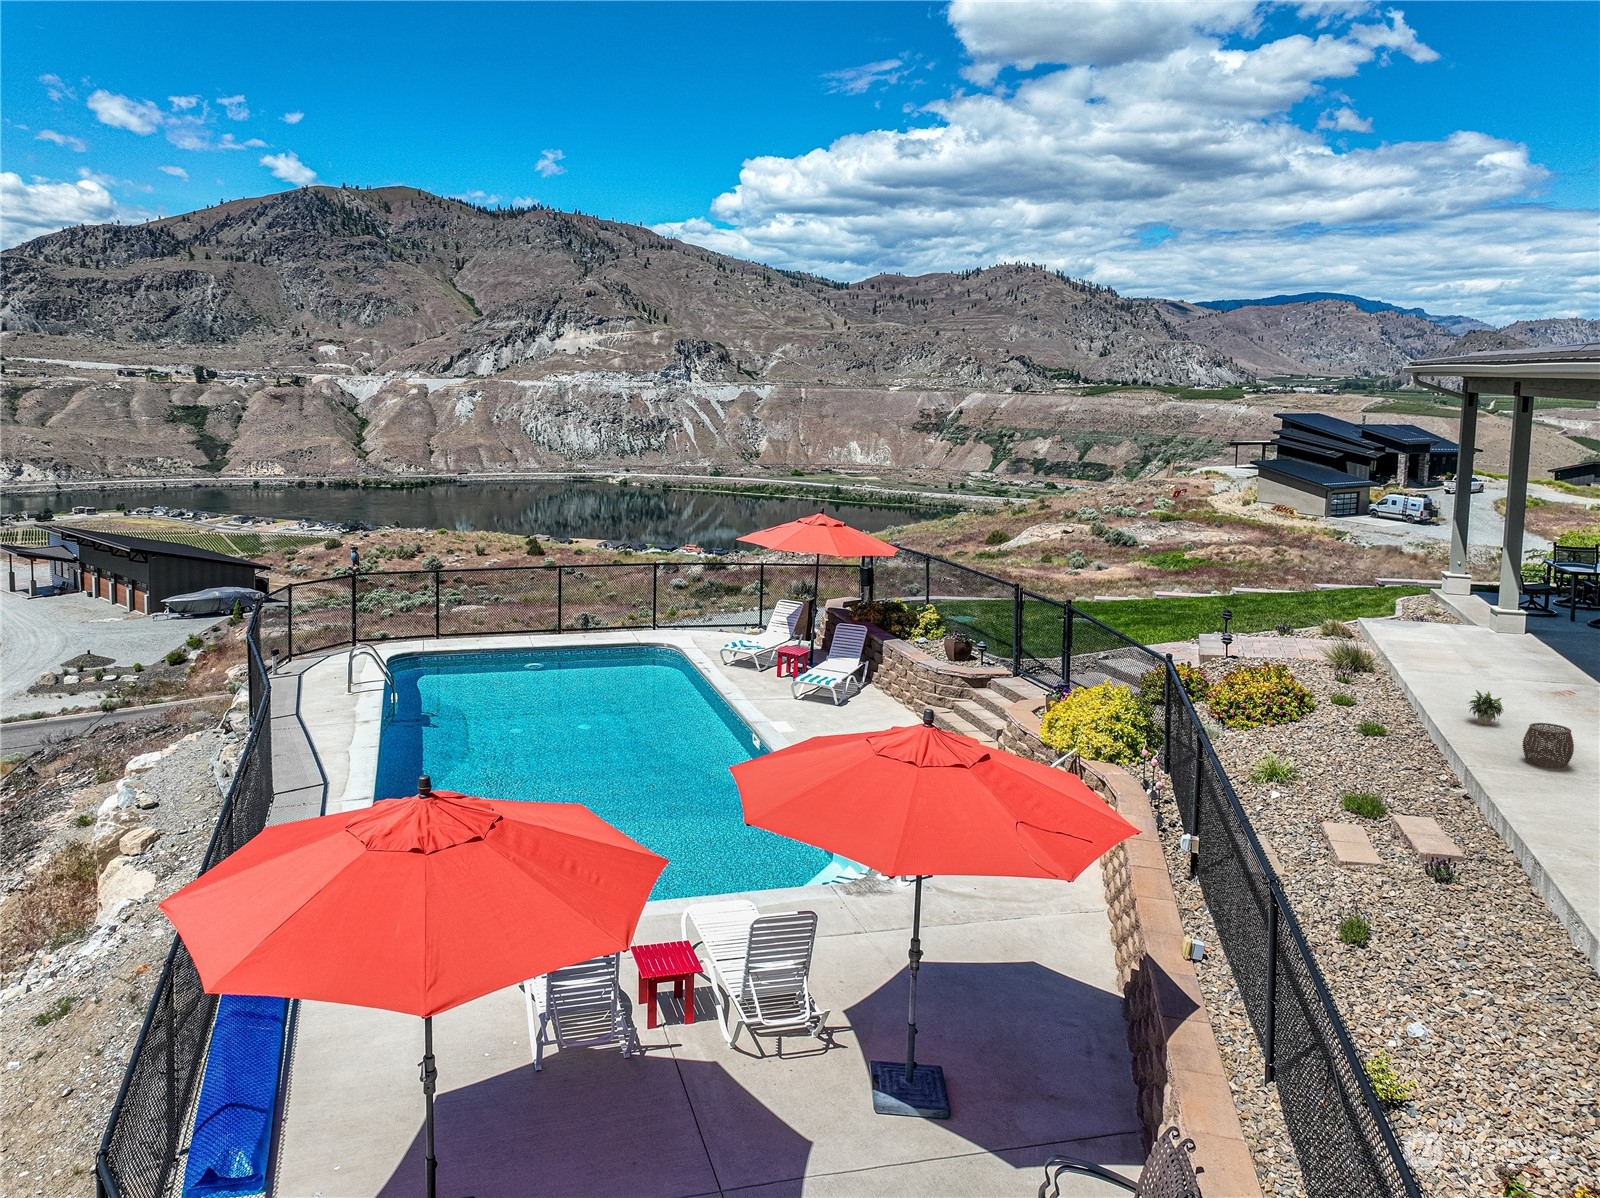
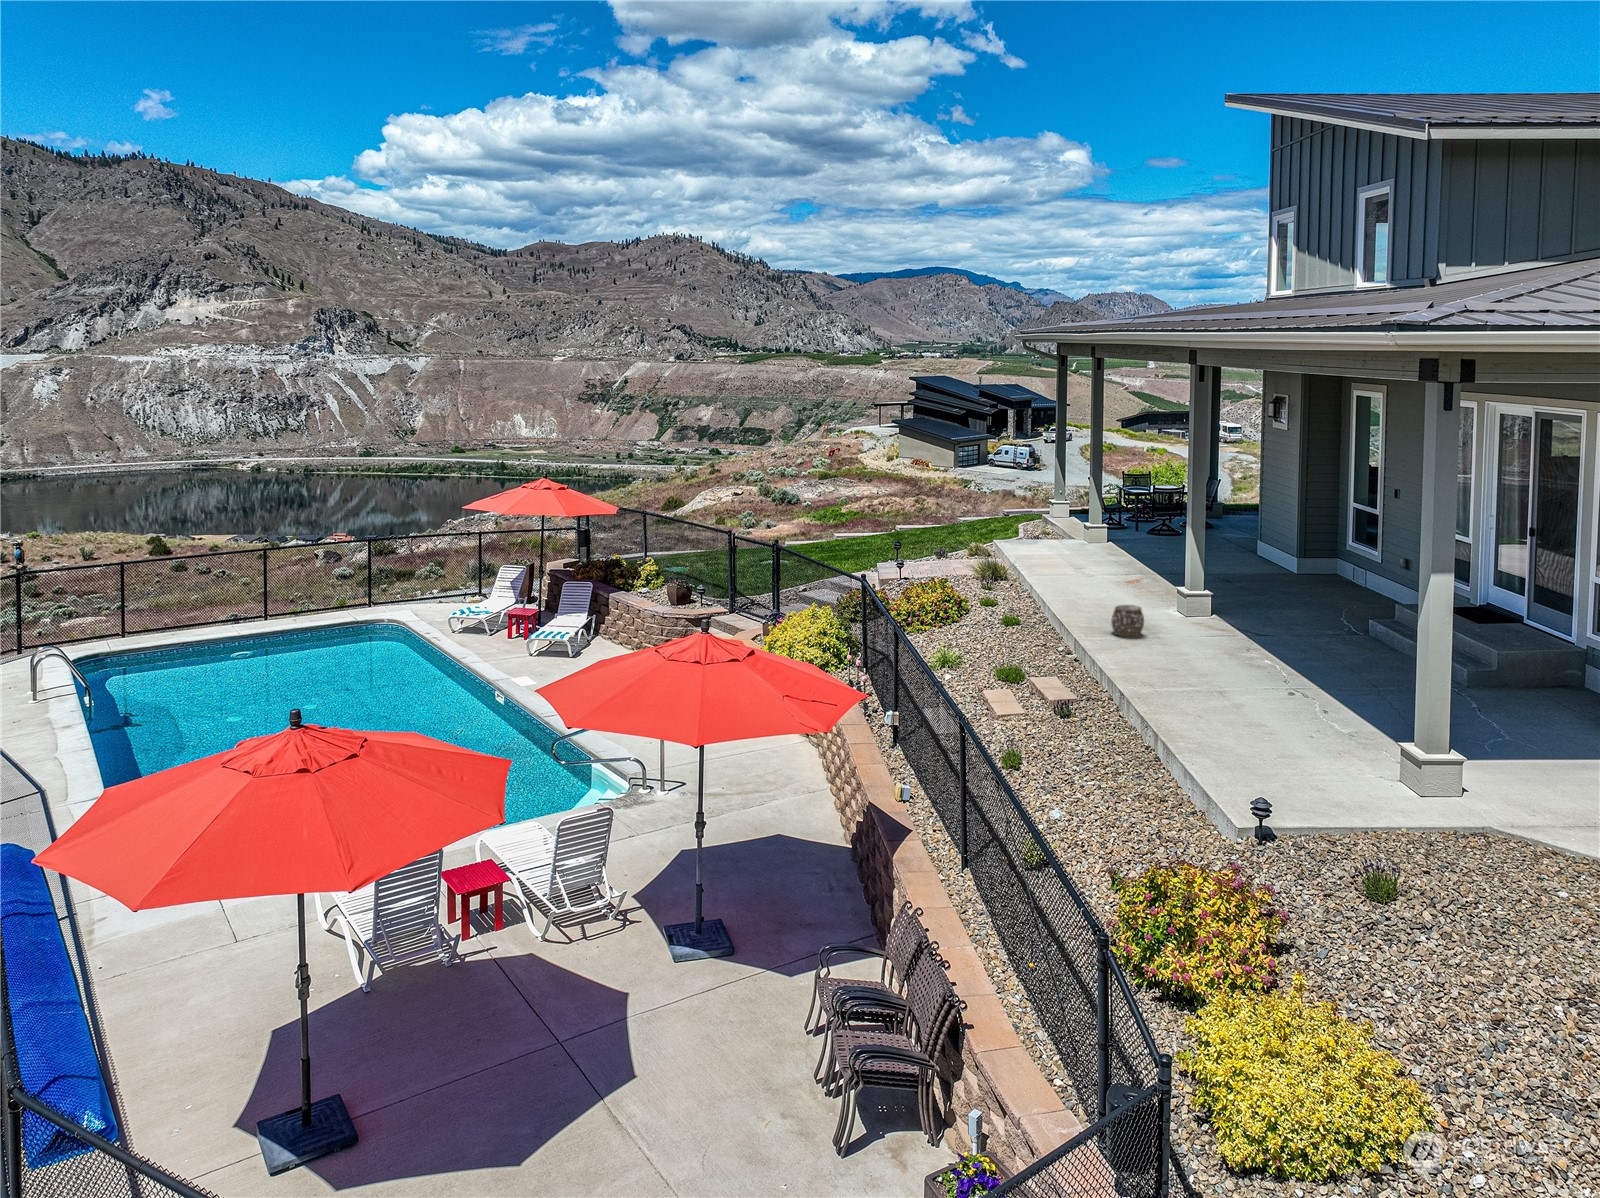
potted plant: present [1470,690,1503,725] -> none [1073,587,1098,612]

